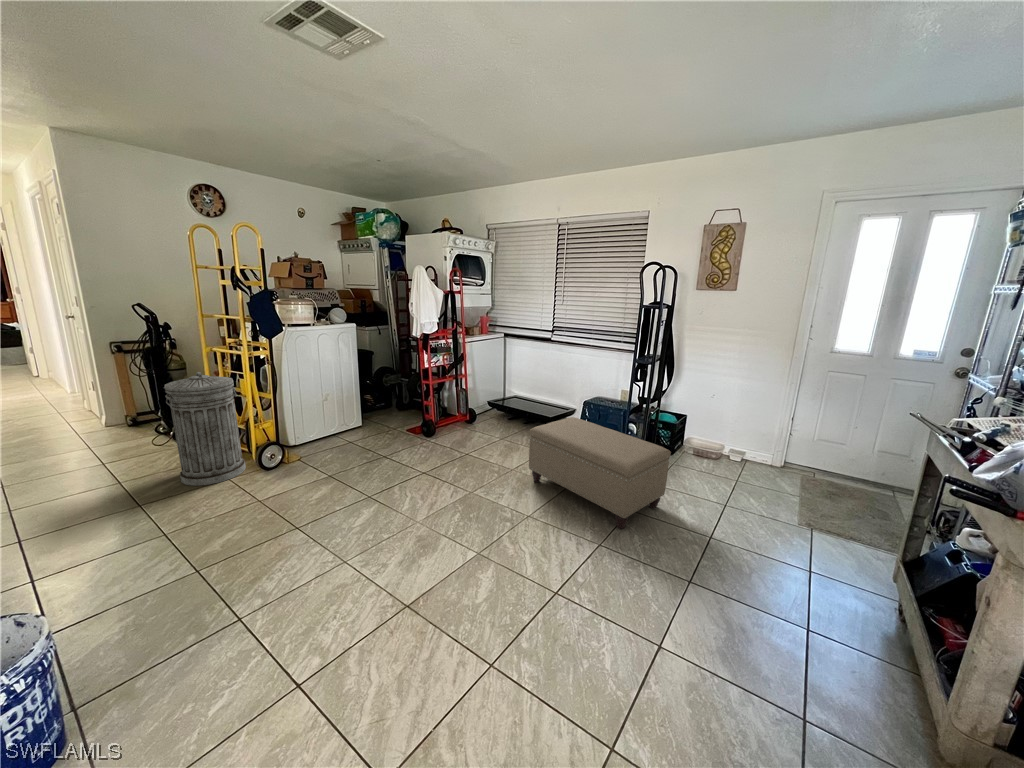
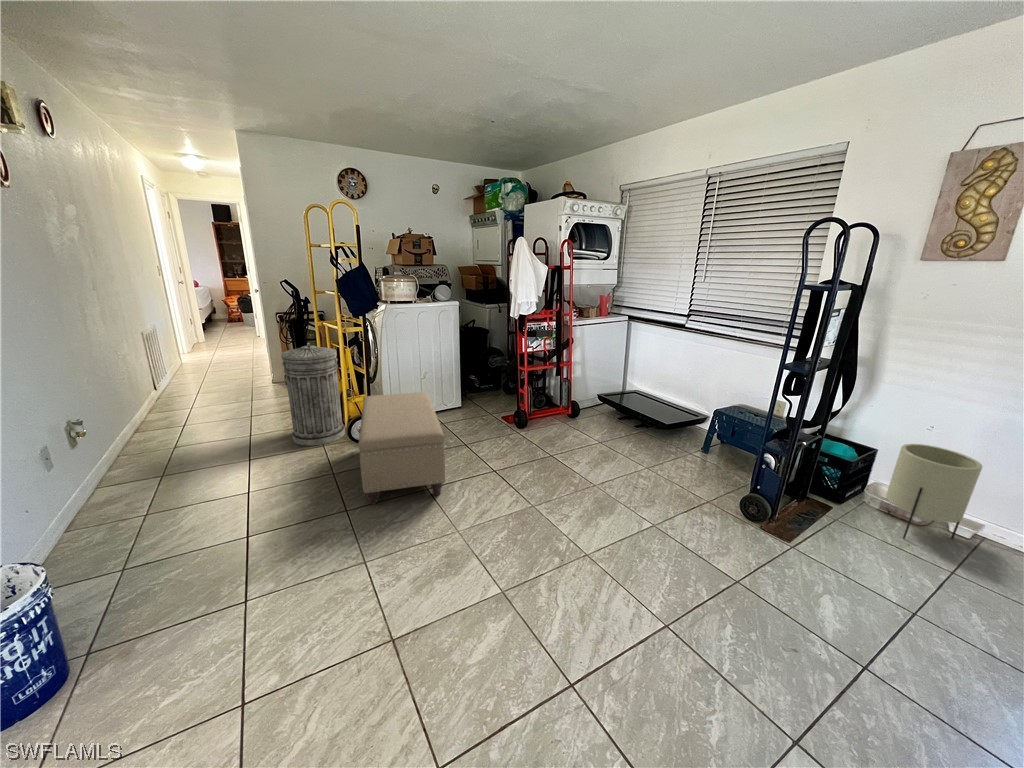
planter: none [695,406,740,467] -> present [886,444,982,539]
ottoman: present [529,417,671,529] -> present [358,392,445,505]

